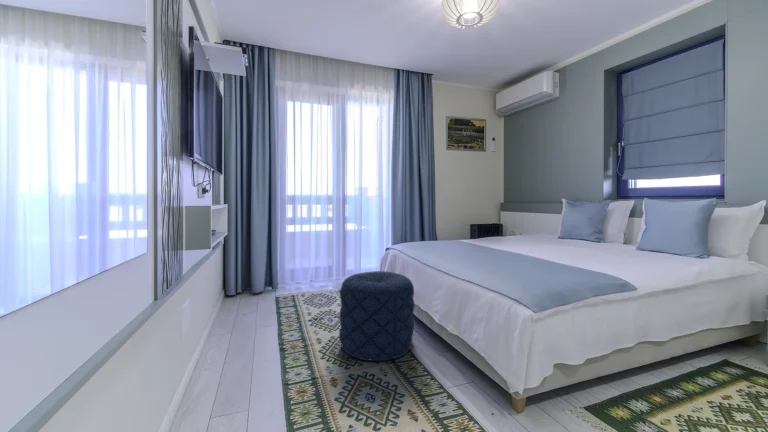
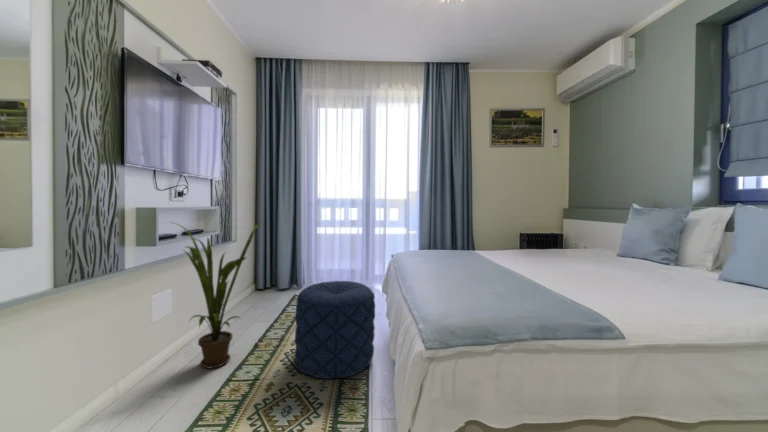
house plant: none [199,218,294,374] -> present [183,224,259,368]

